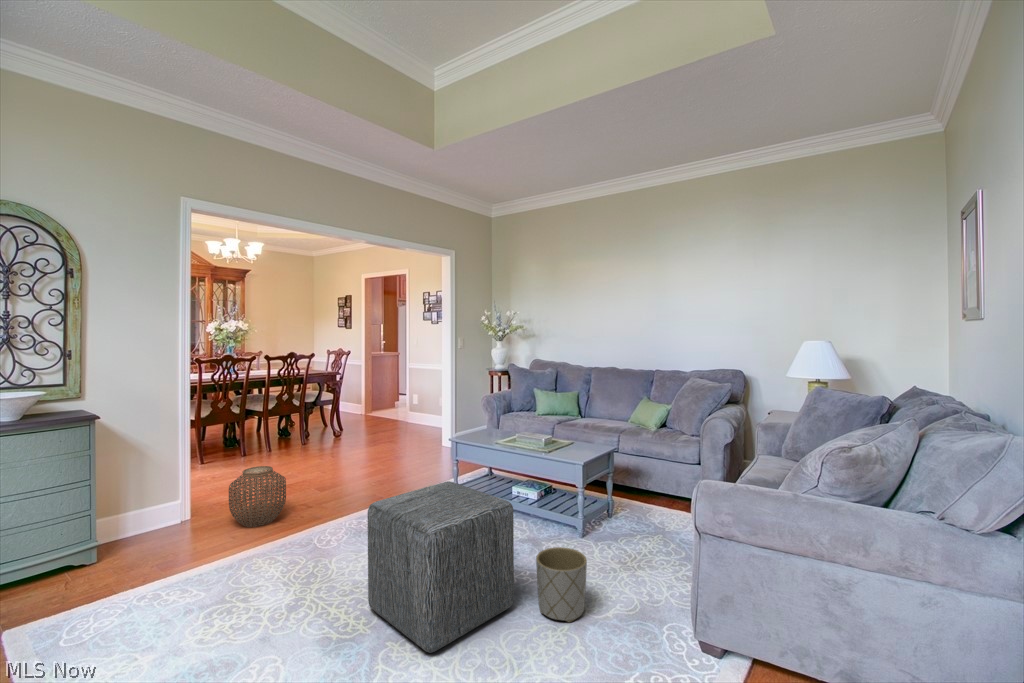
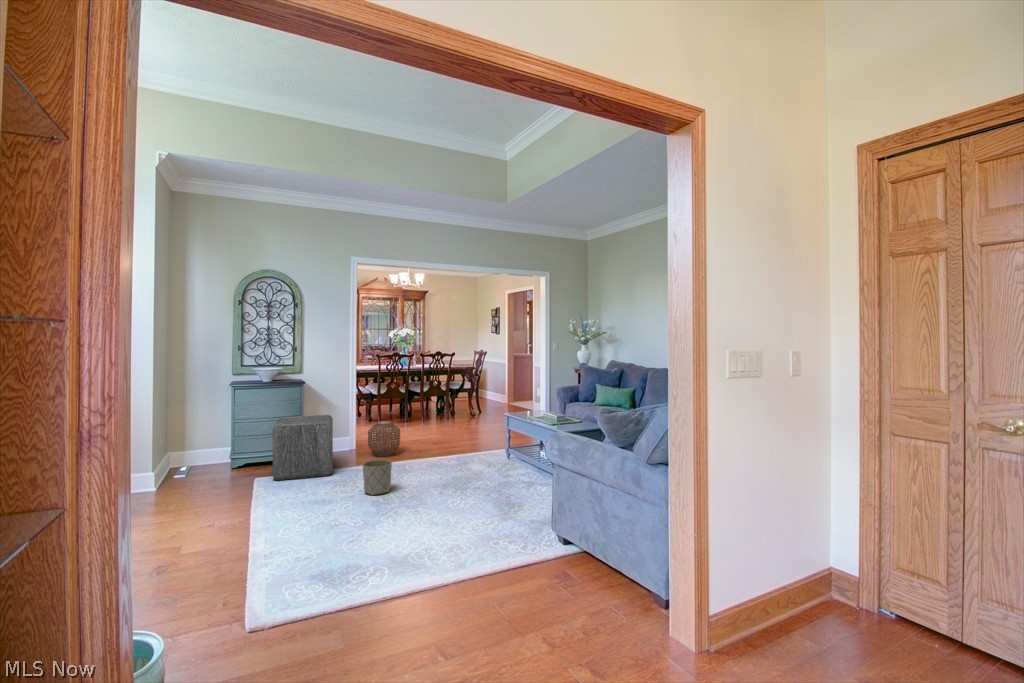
ottoman: present [367,481,514,653] -> present [273,415,333,480]
planter: present [536,547,587,622] -> present [363,460,392,495]

